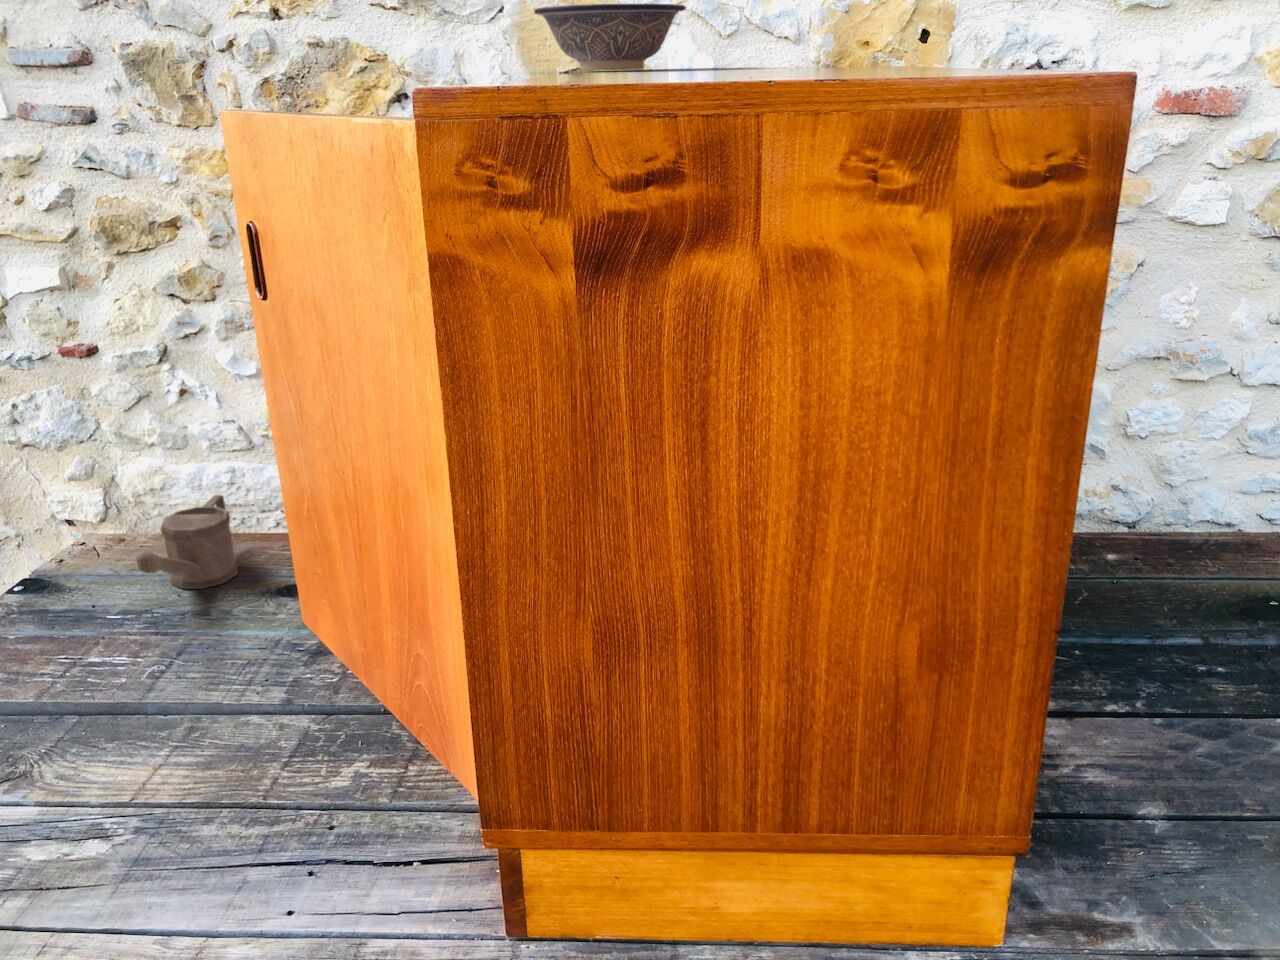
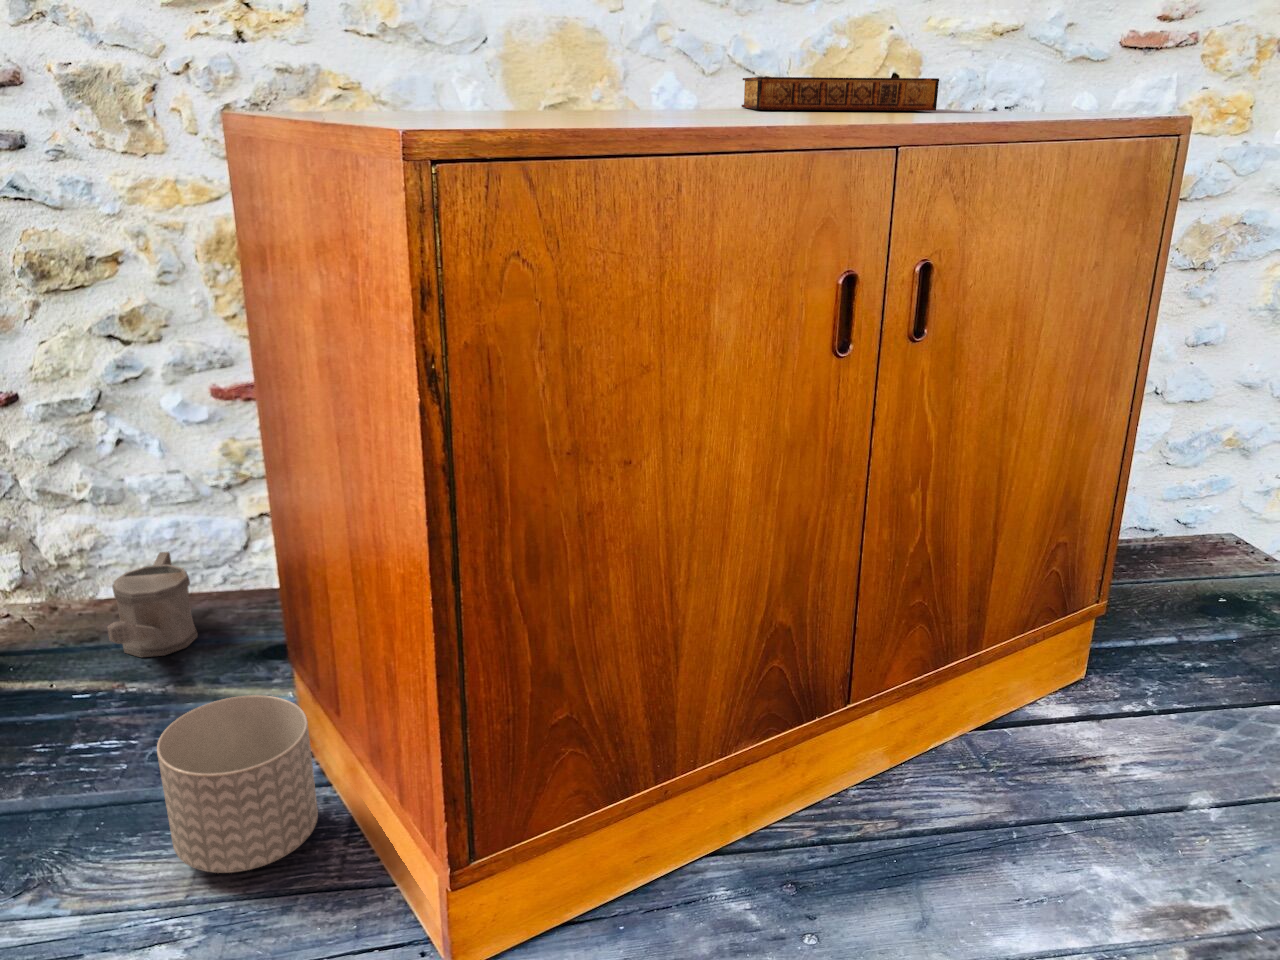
decorative bowl: present [534,4,686,71] -> none [516,40,669,105]
book: none [743,30,937,69] -> present [741,77,939,111]
planter: none [111,625,265,782] -> present [157,695,318,873]

